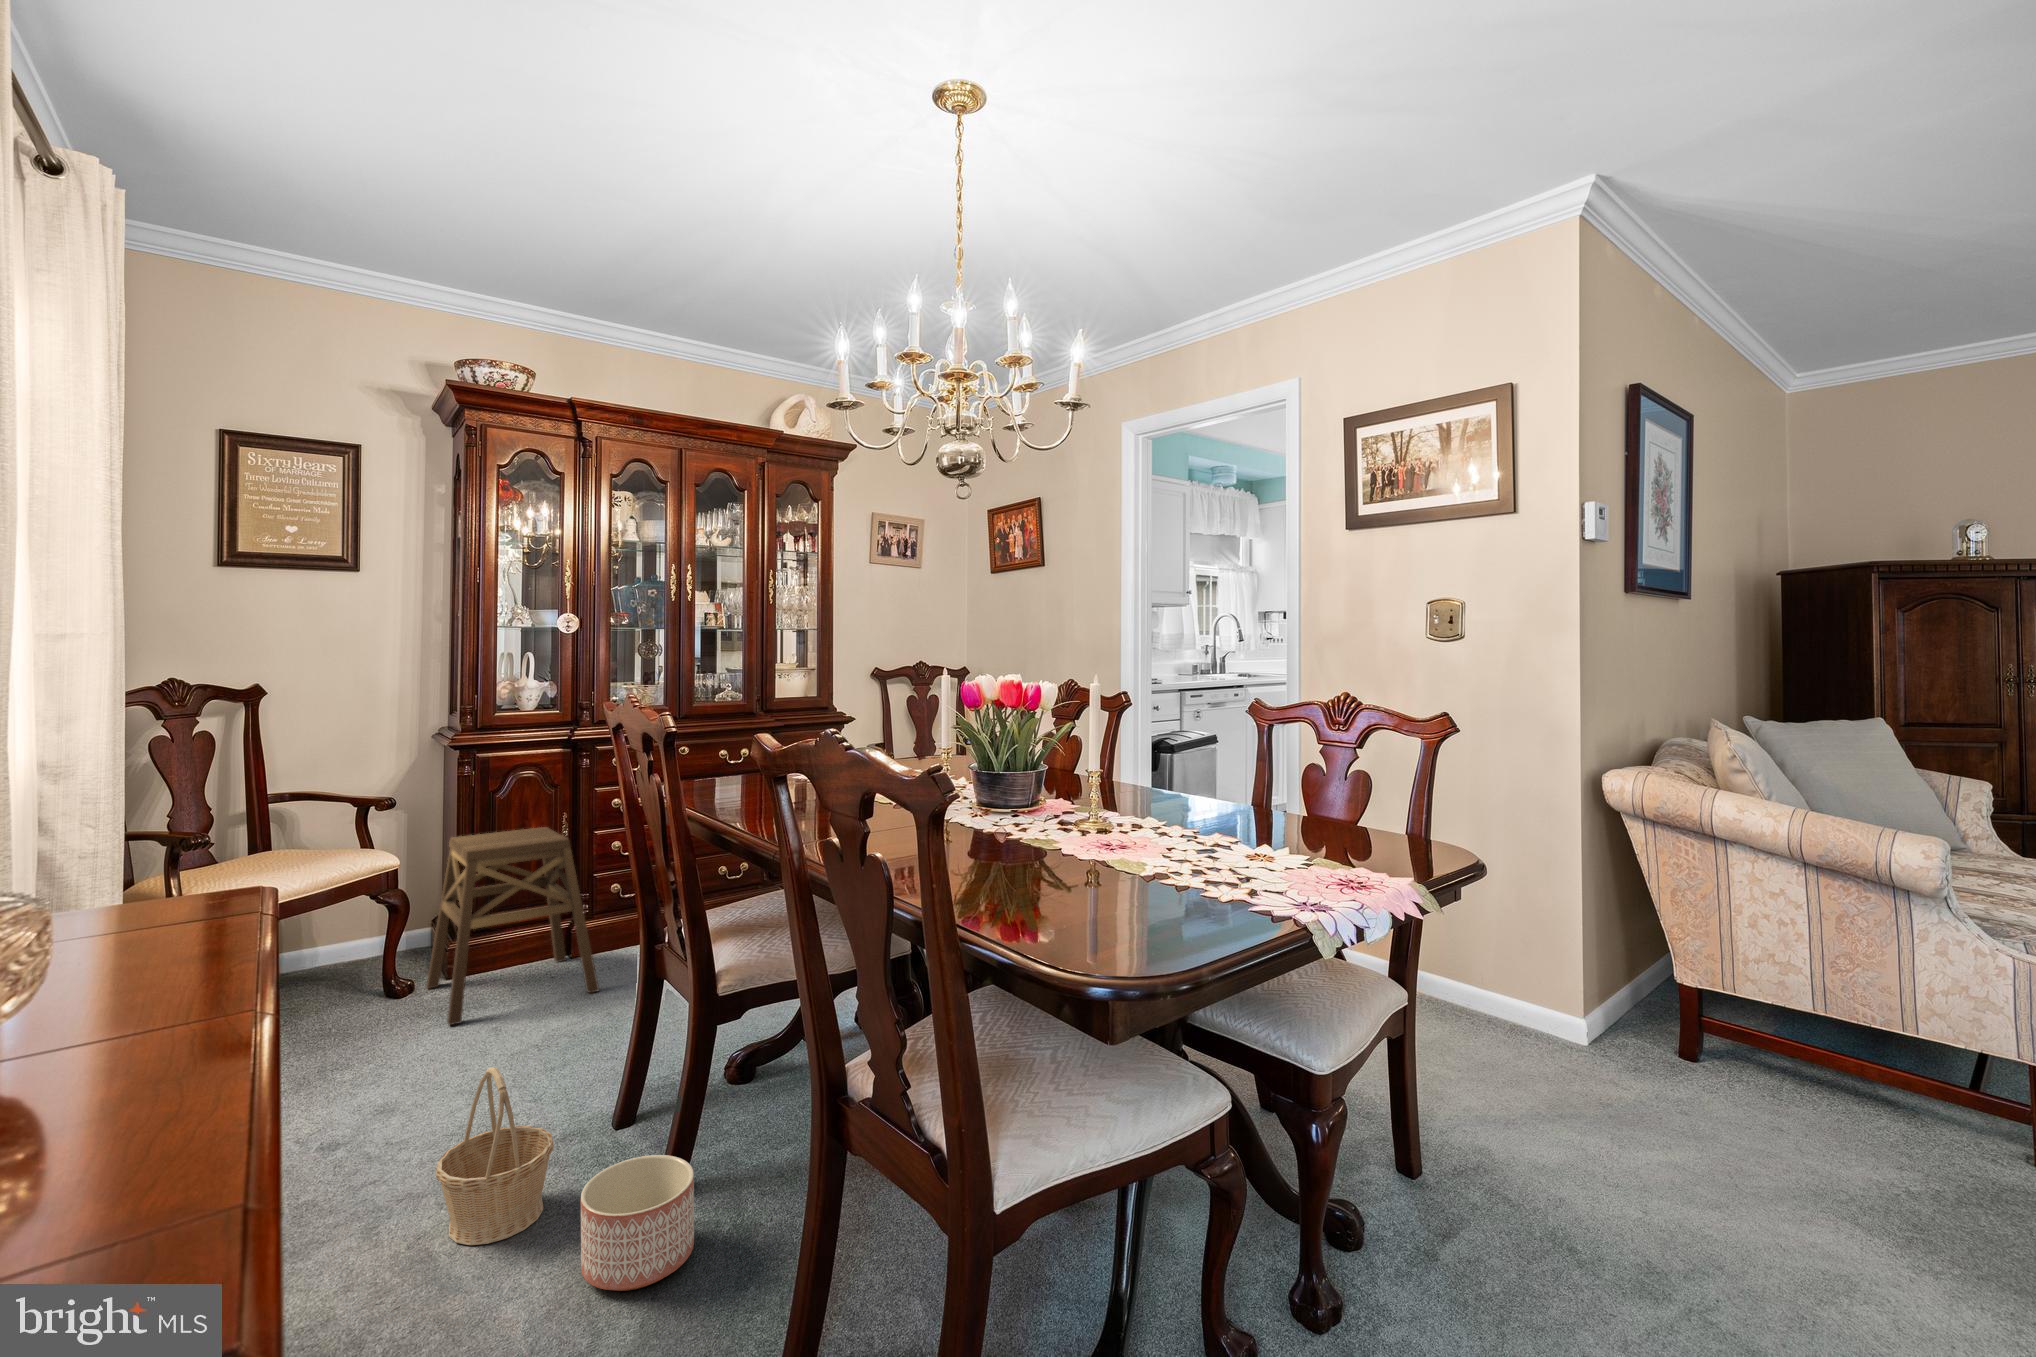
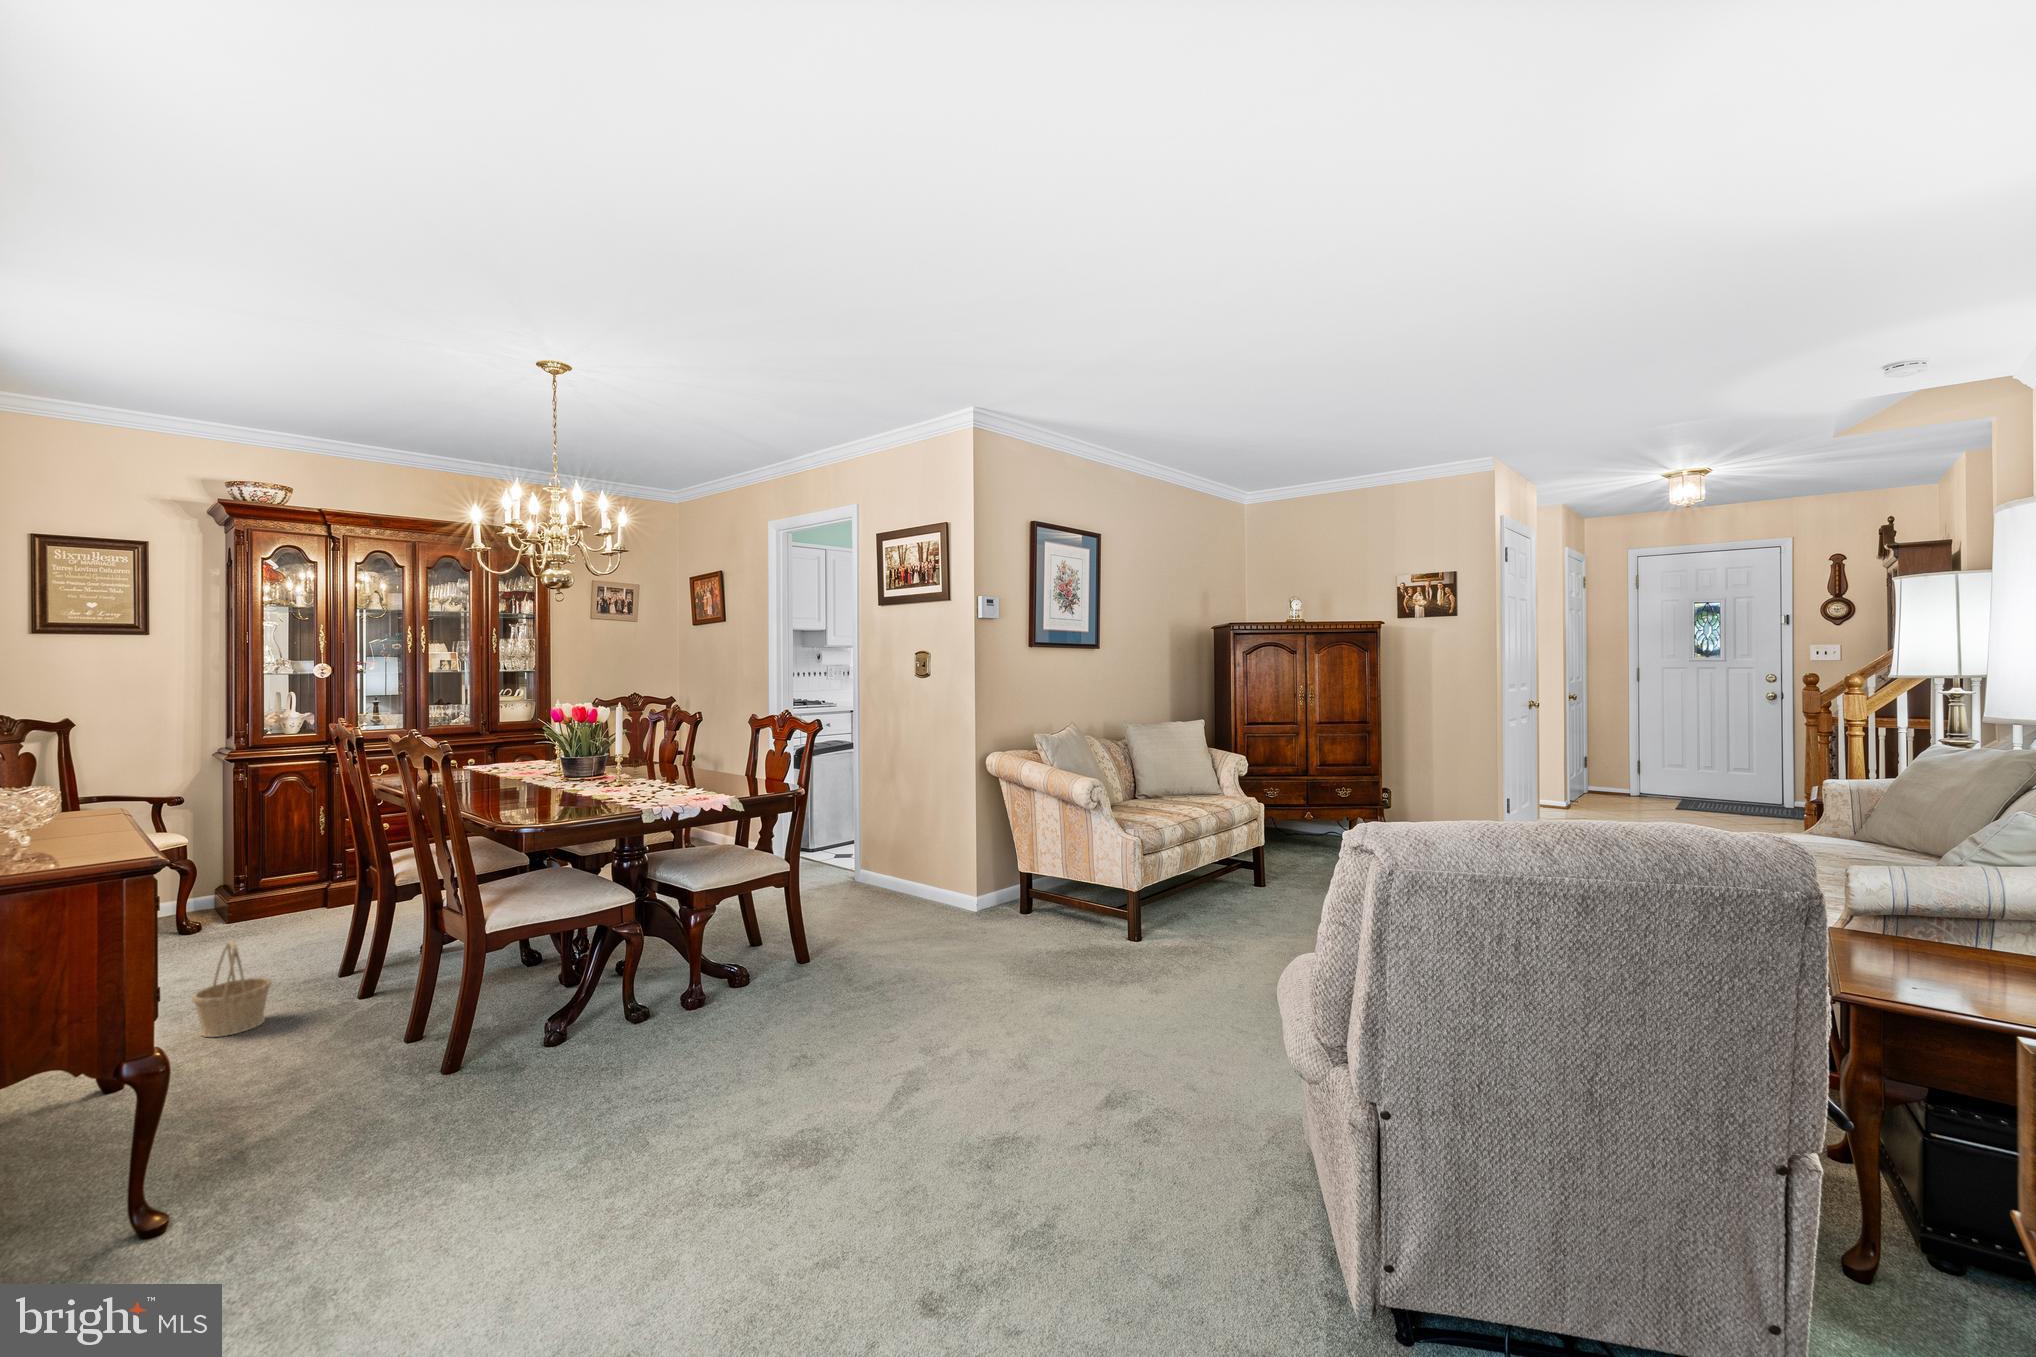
stool: present [426,827,599,1025] -> none [206,815,341,949]
planter: present [581,1155,694,1291] -> none [278,981,353,1045]

